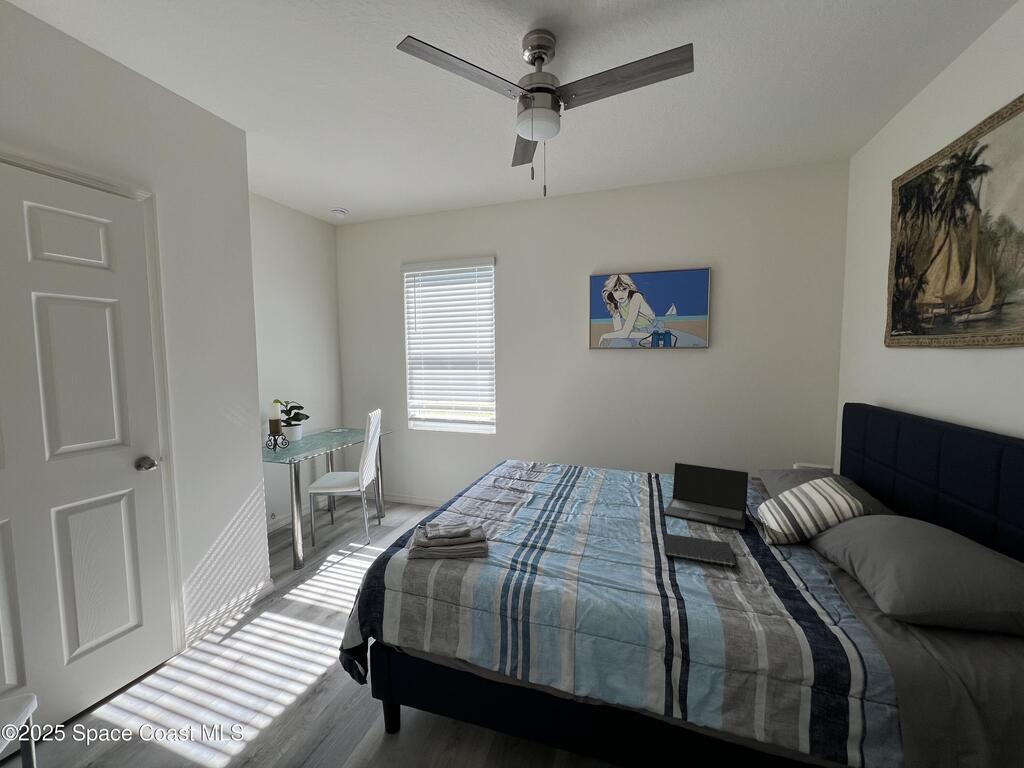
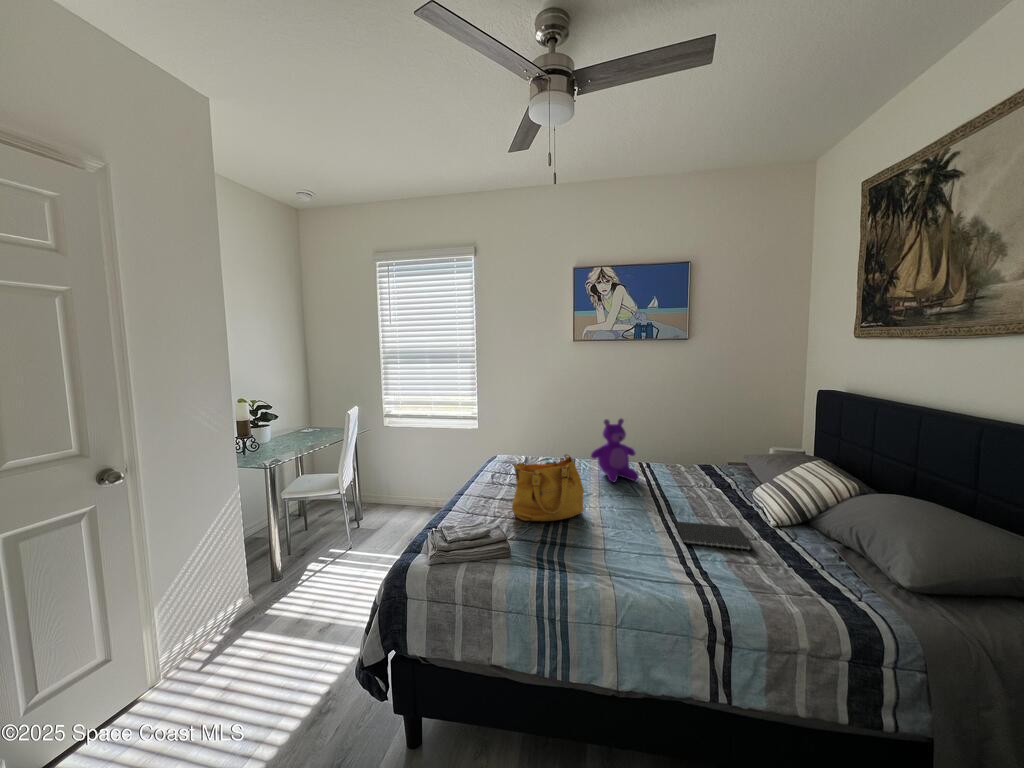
teddy bear: none [594,427,642,492] -> present [591,419,639,482]
handbag: none [501,461,574,526] -> present [512,455,584,521]
laptop: present [663,463,748,530] -> none [666,451,746,514]

